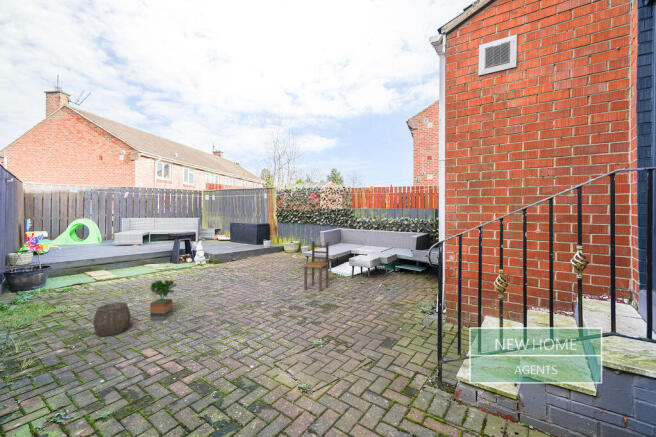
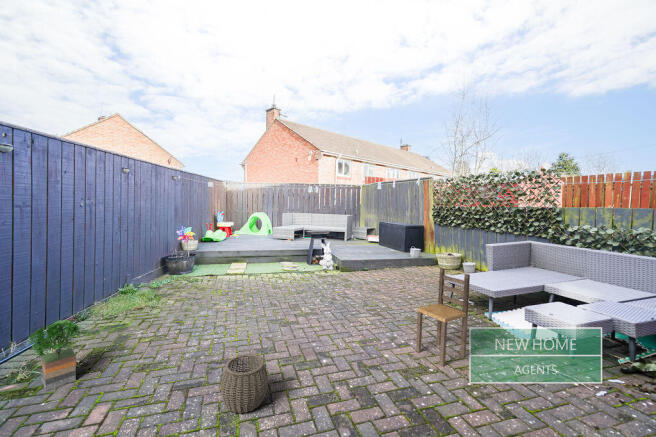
potted tree: present [150,280,176,320] -> present [29,320,87,391]
woven basket: present [93,302,131,336] -> present [221,354,268,414]

